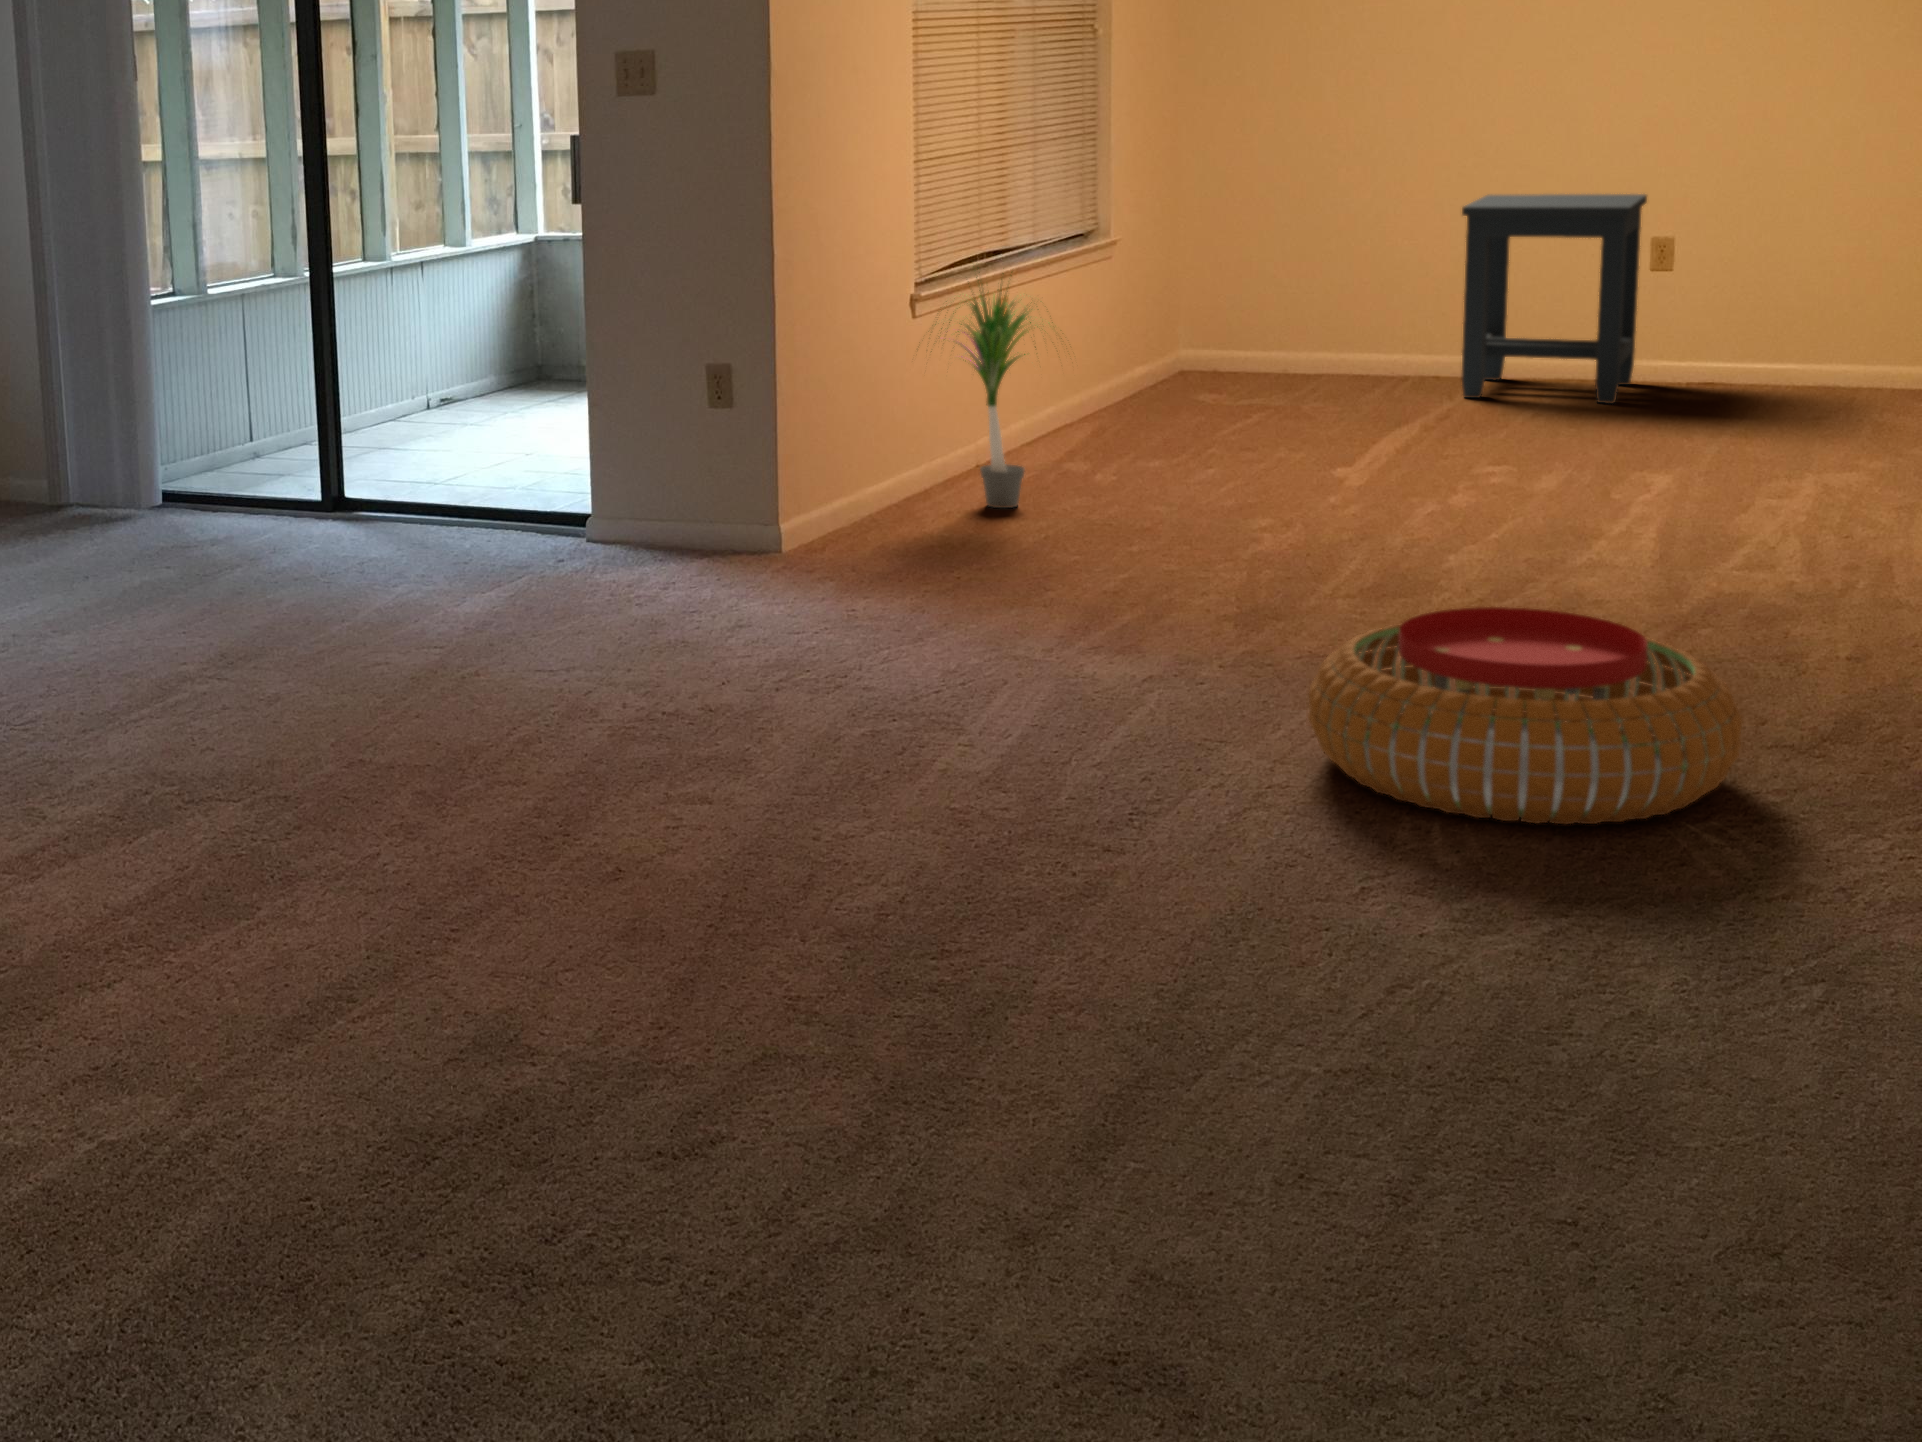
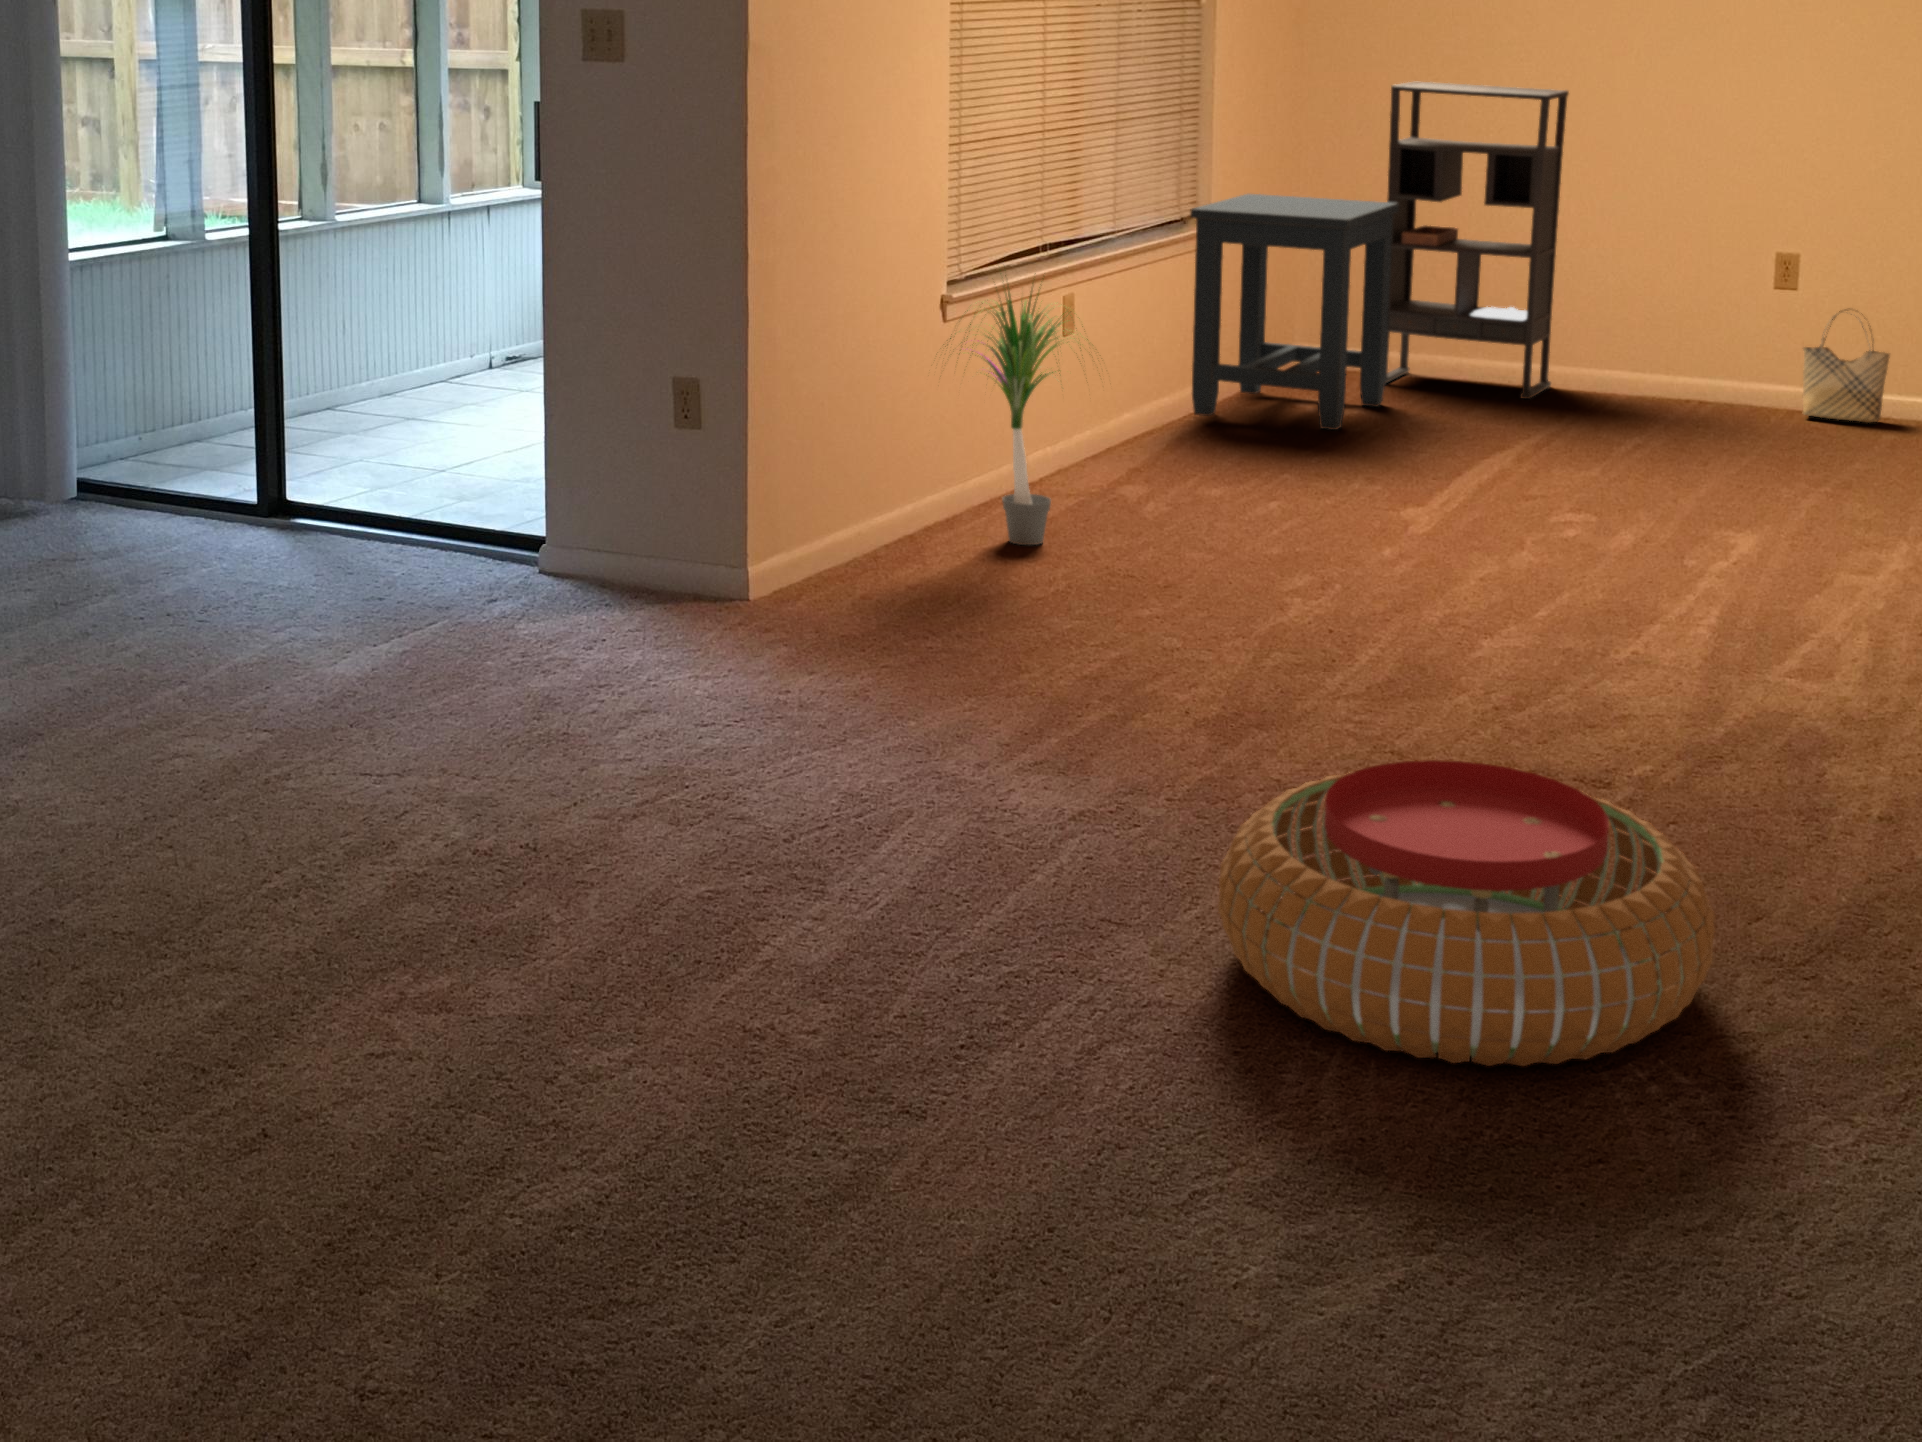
bookshelf: none [1264,98,1443,385] -> present [1386,82,1569,399]
side table: present [1462,194,1647,404] -> present [1190,194,1399,430]
woven basket: none [1680,286,1768,391] -> present [1803,310,1890,423]

